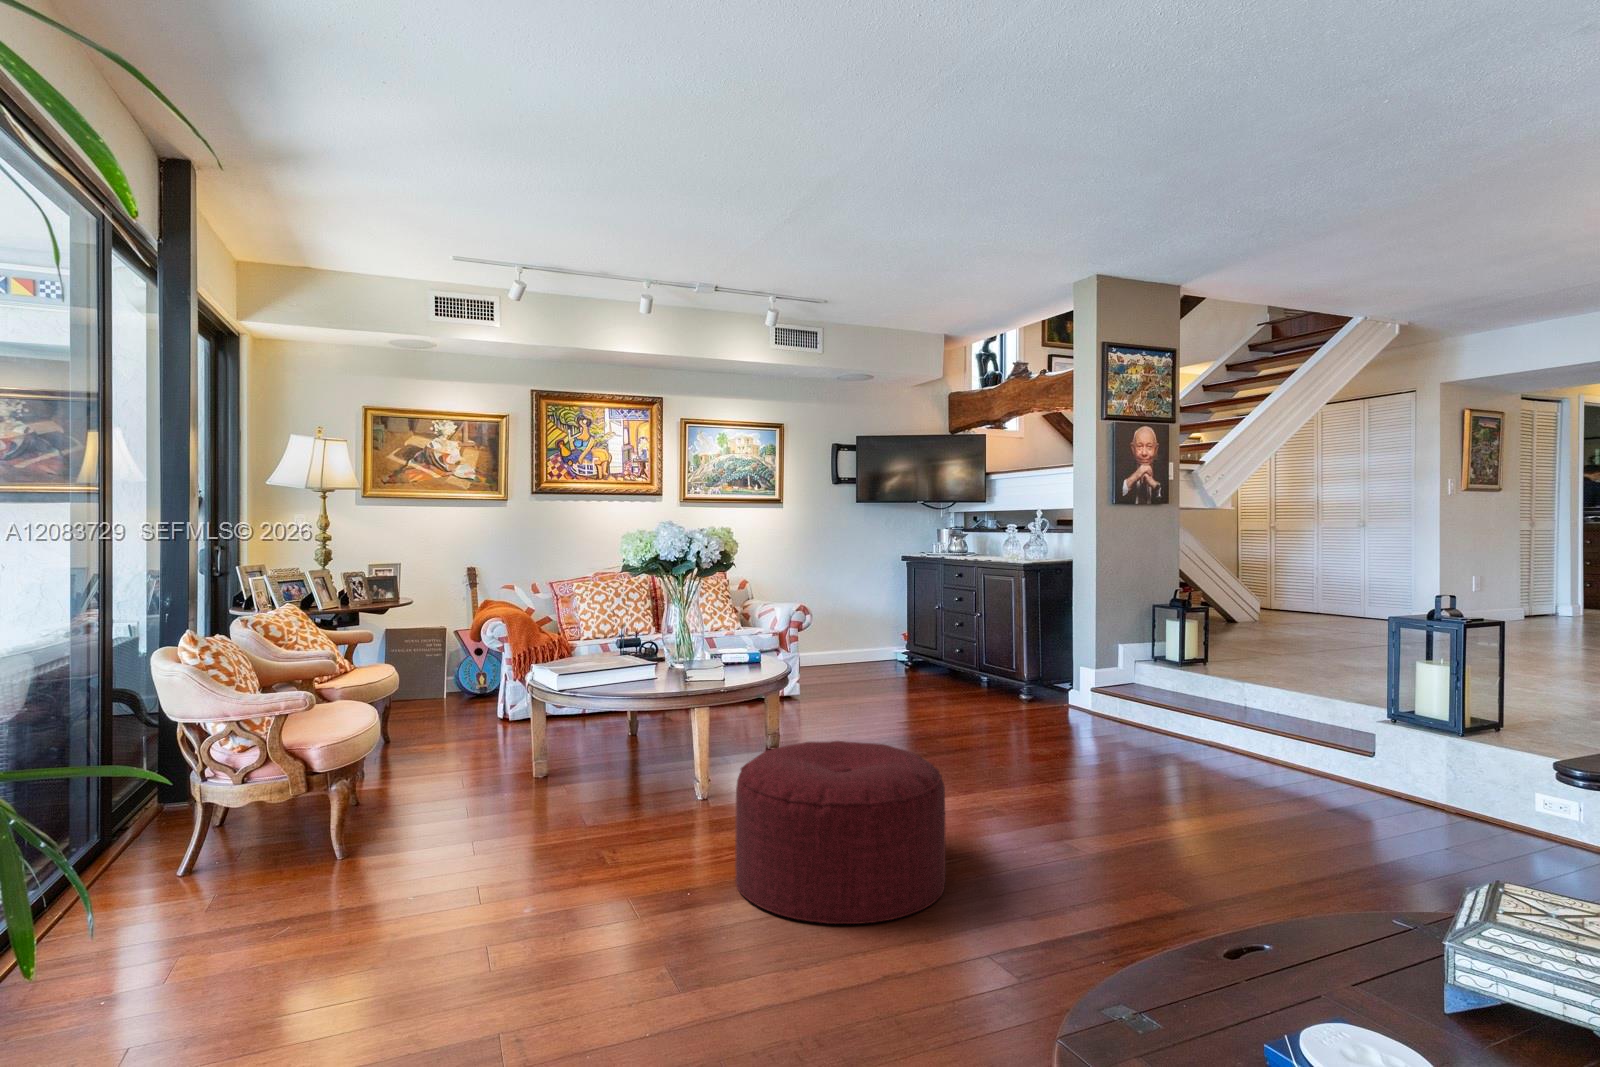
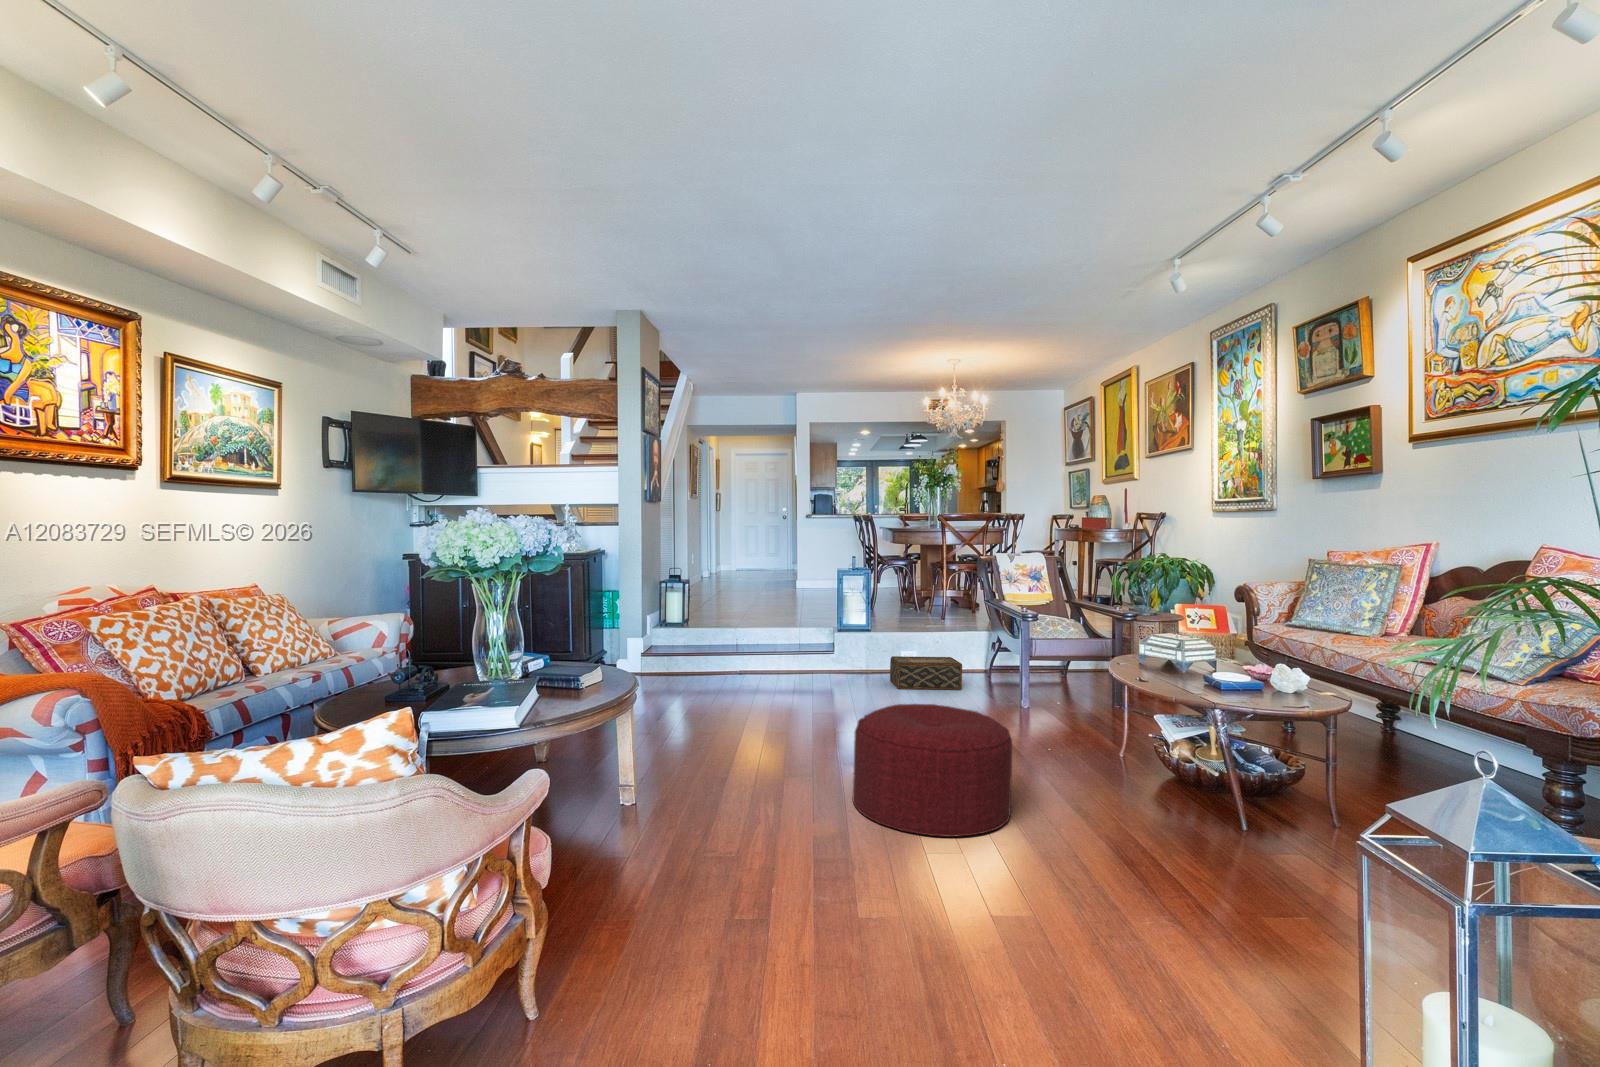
woven basket: none [1348,748,1522,838] -> present [890,656,962,690]

